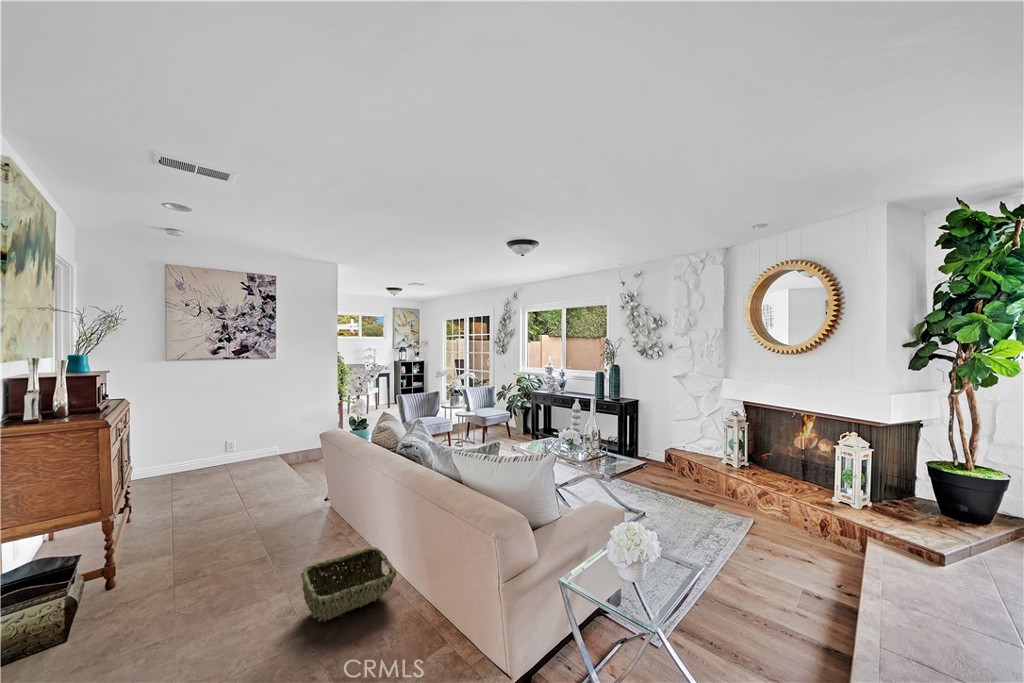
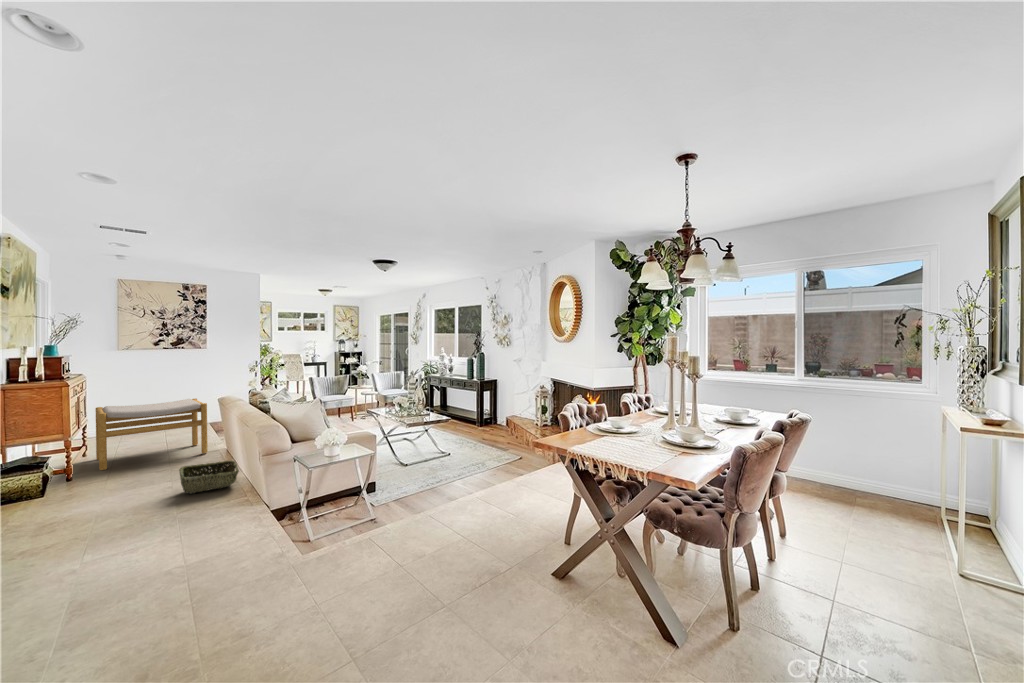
footstool: none [142,430,301,553] -> present [96,399,208,470]

